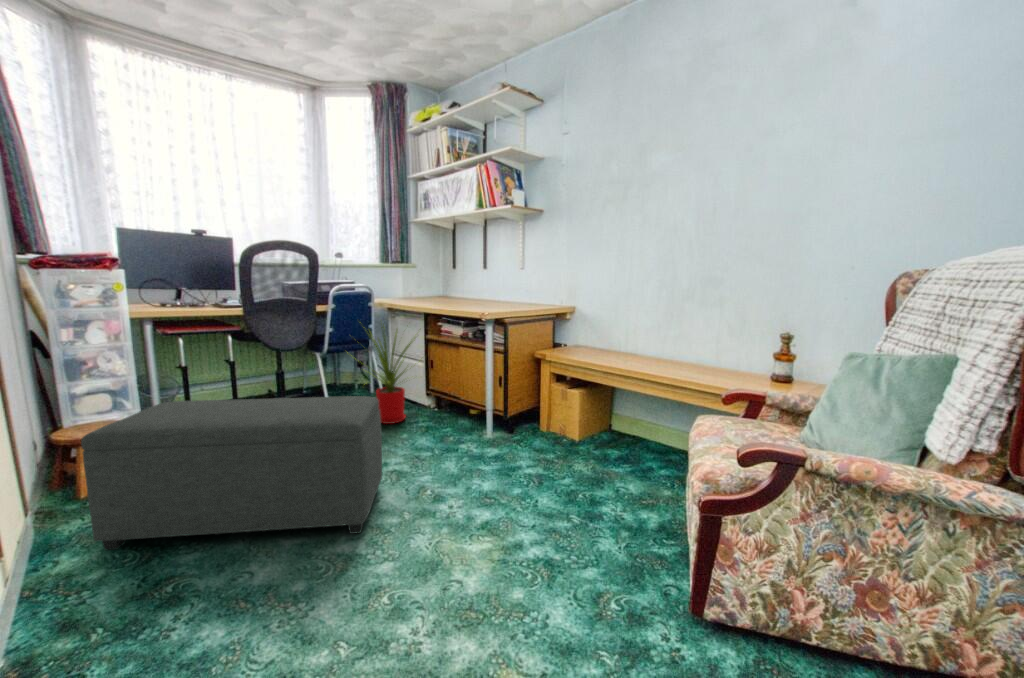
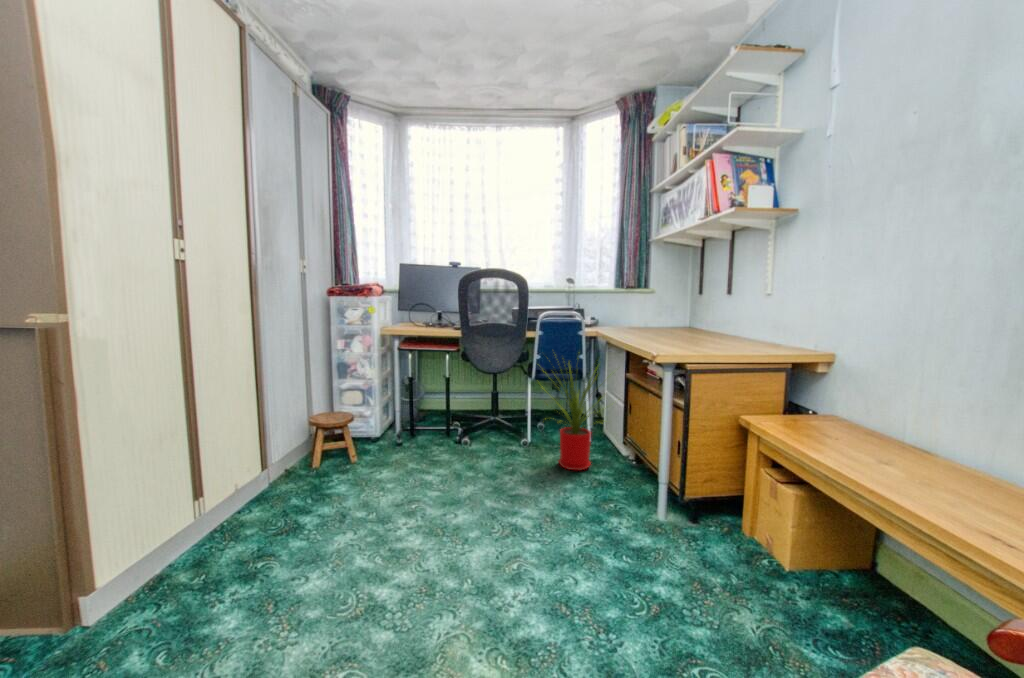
ottoman: present [81,396,382,550] -> none [275,404,486,577]

